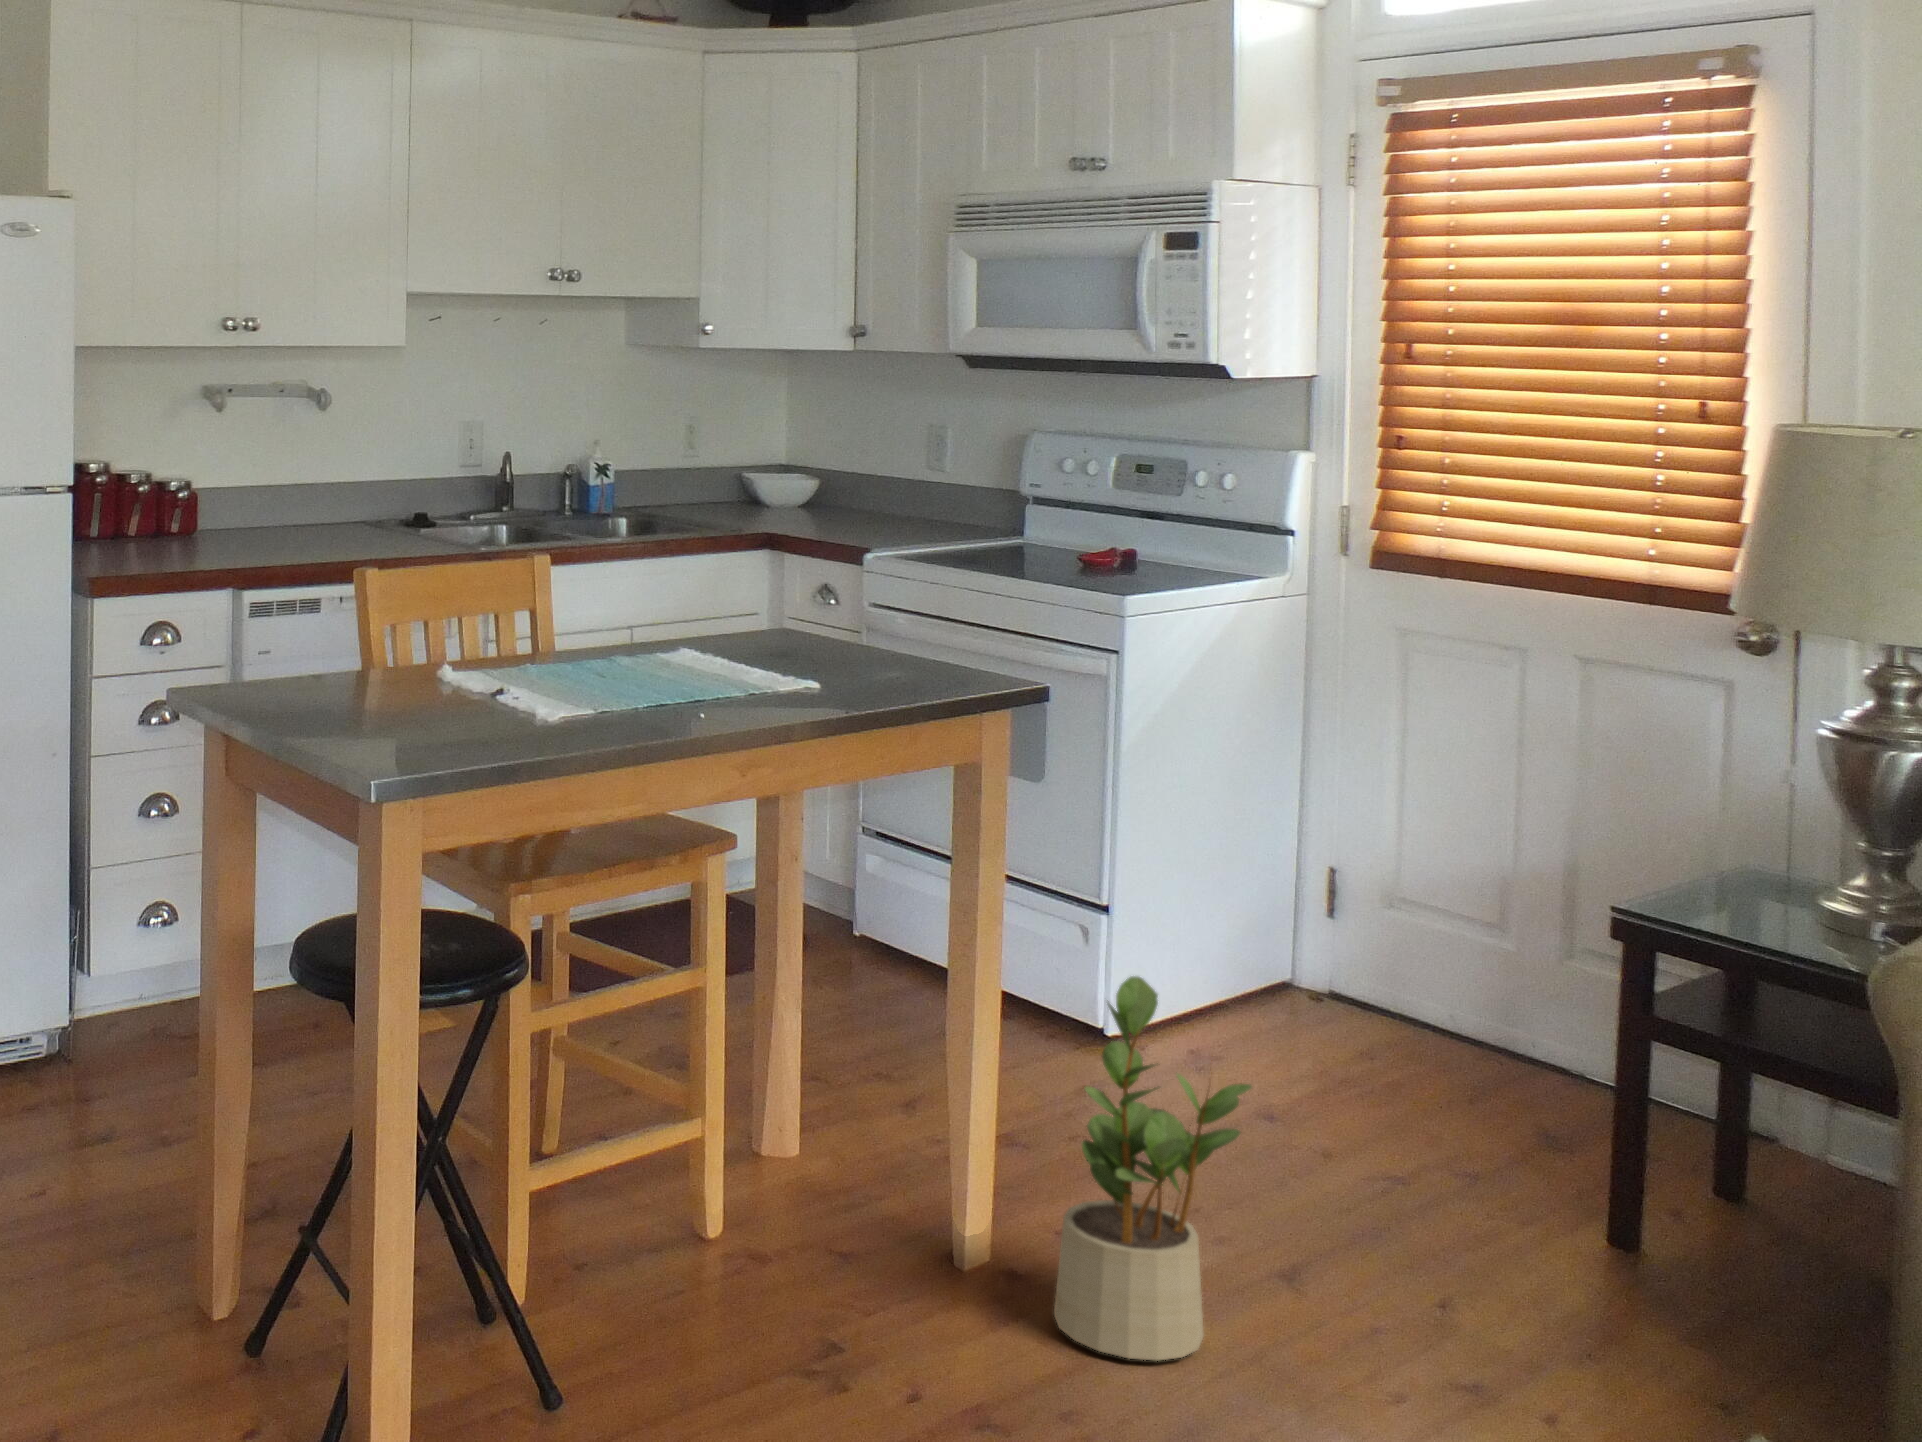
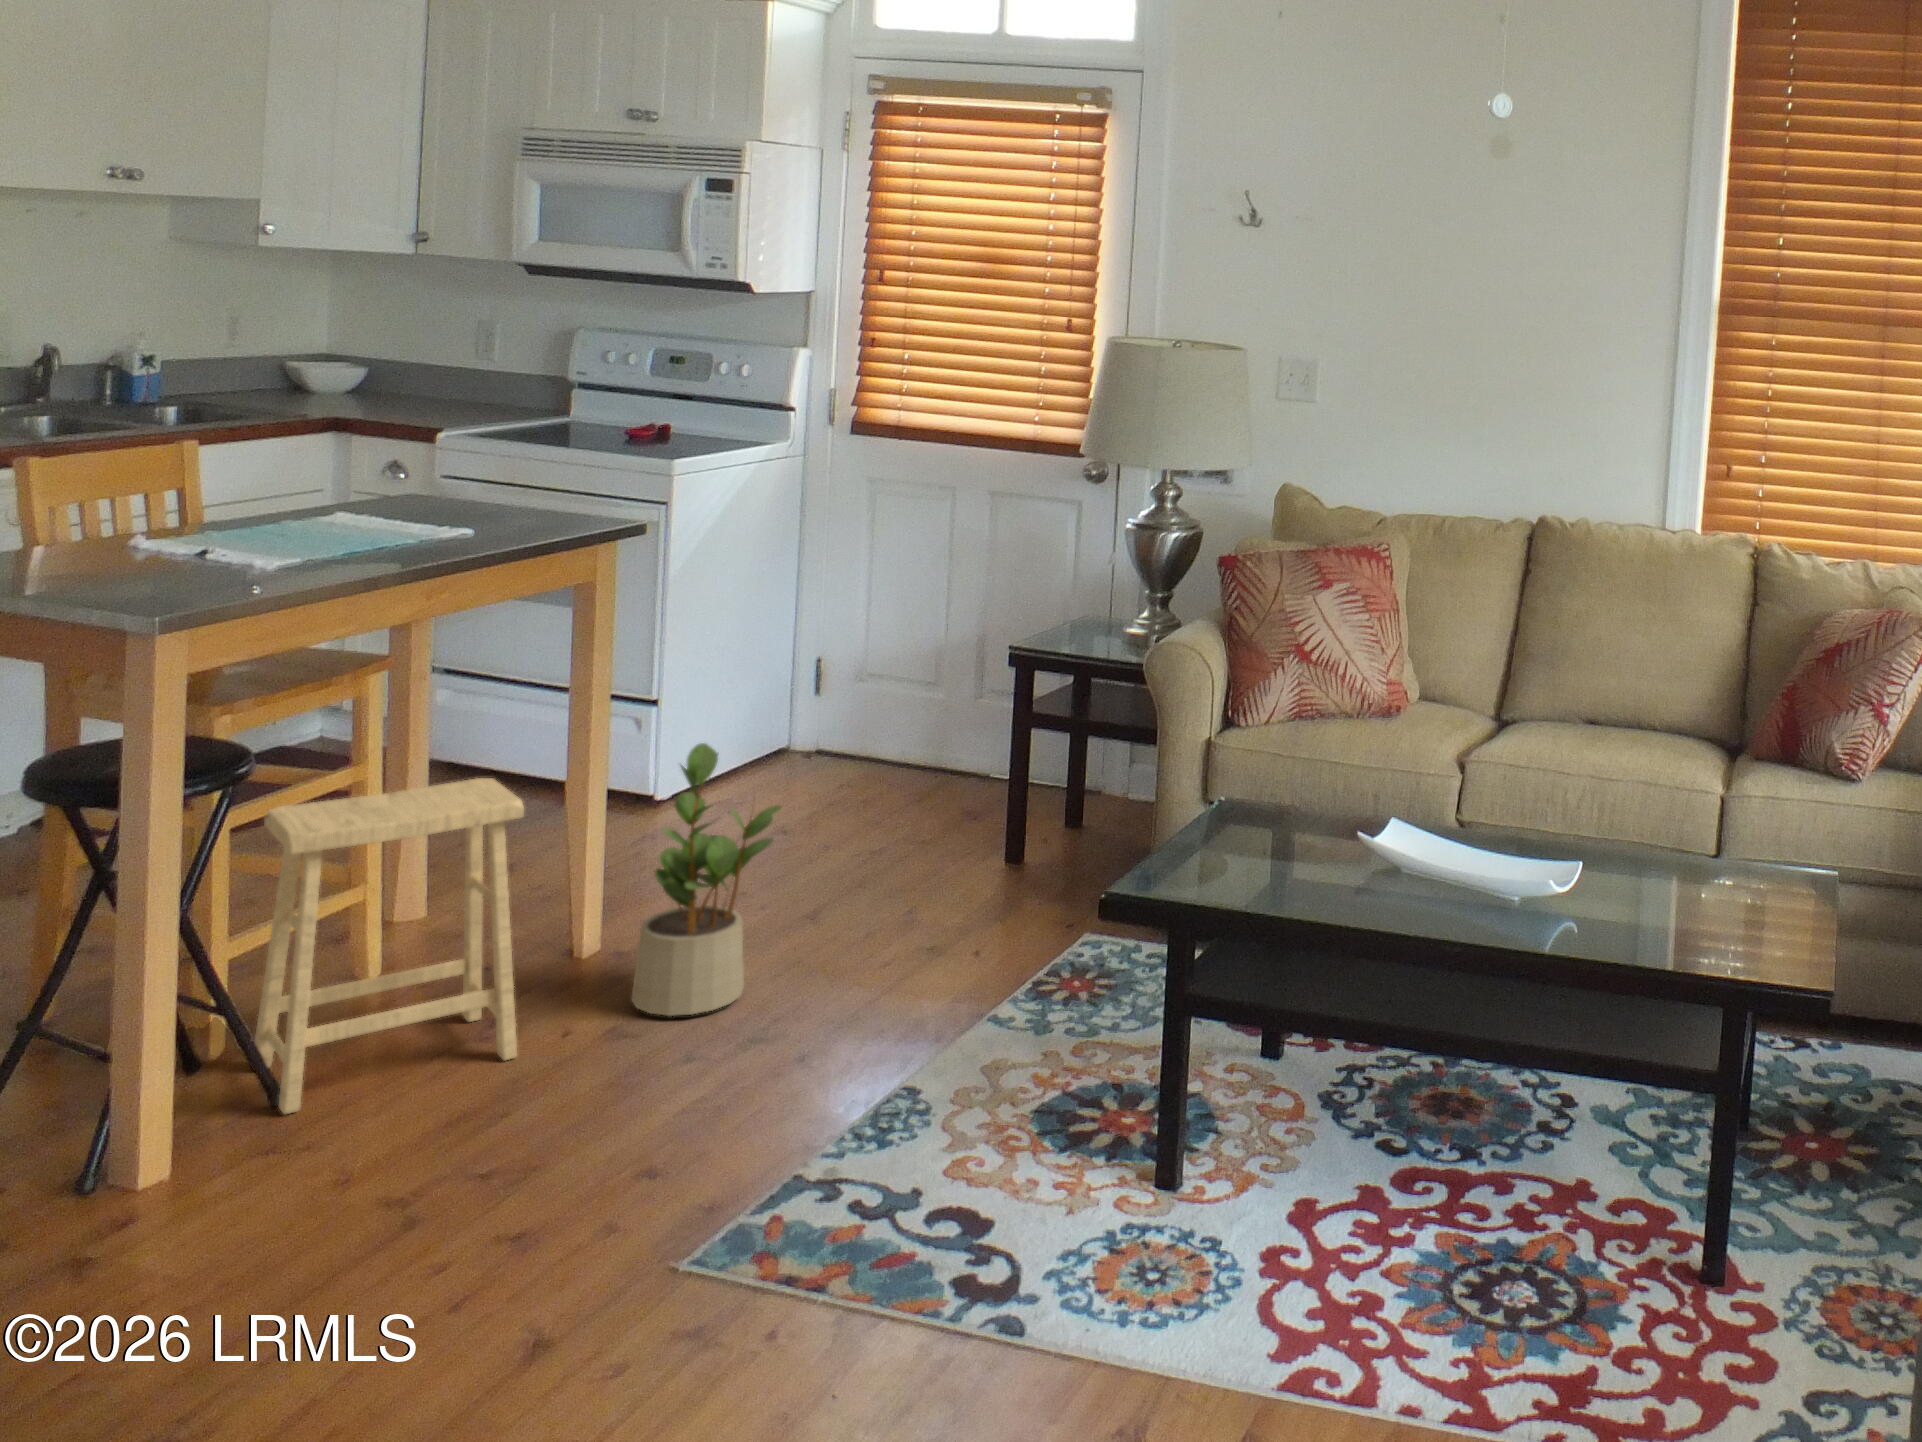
footstool: none [631,971,910,1355] -> present [255,778,524,1114]

